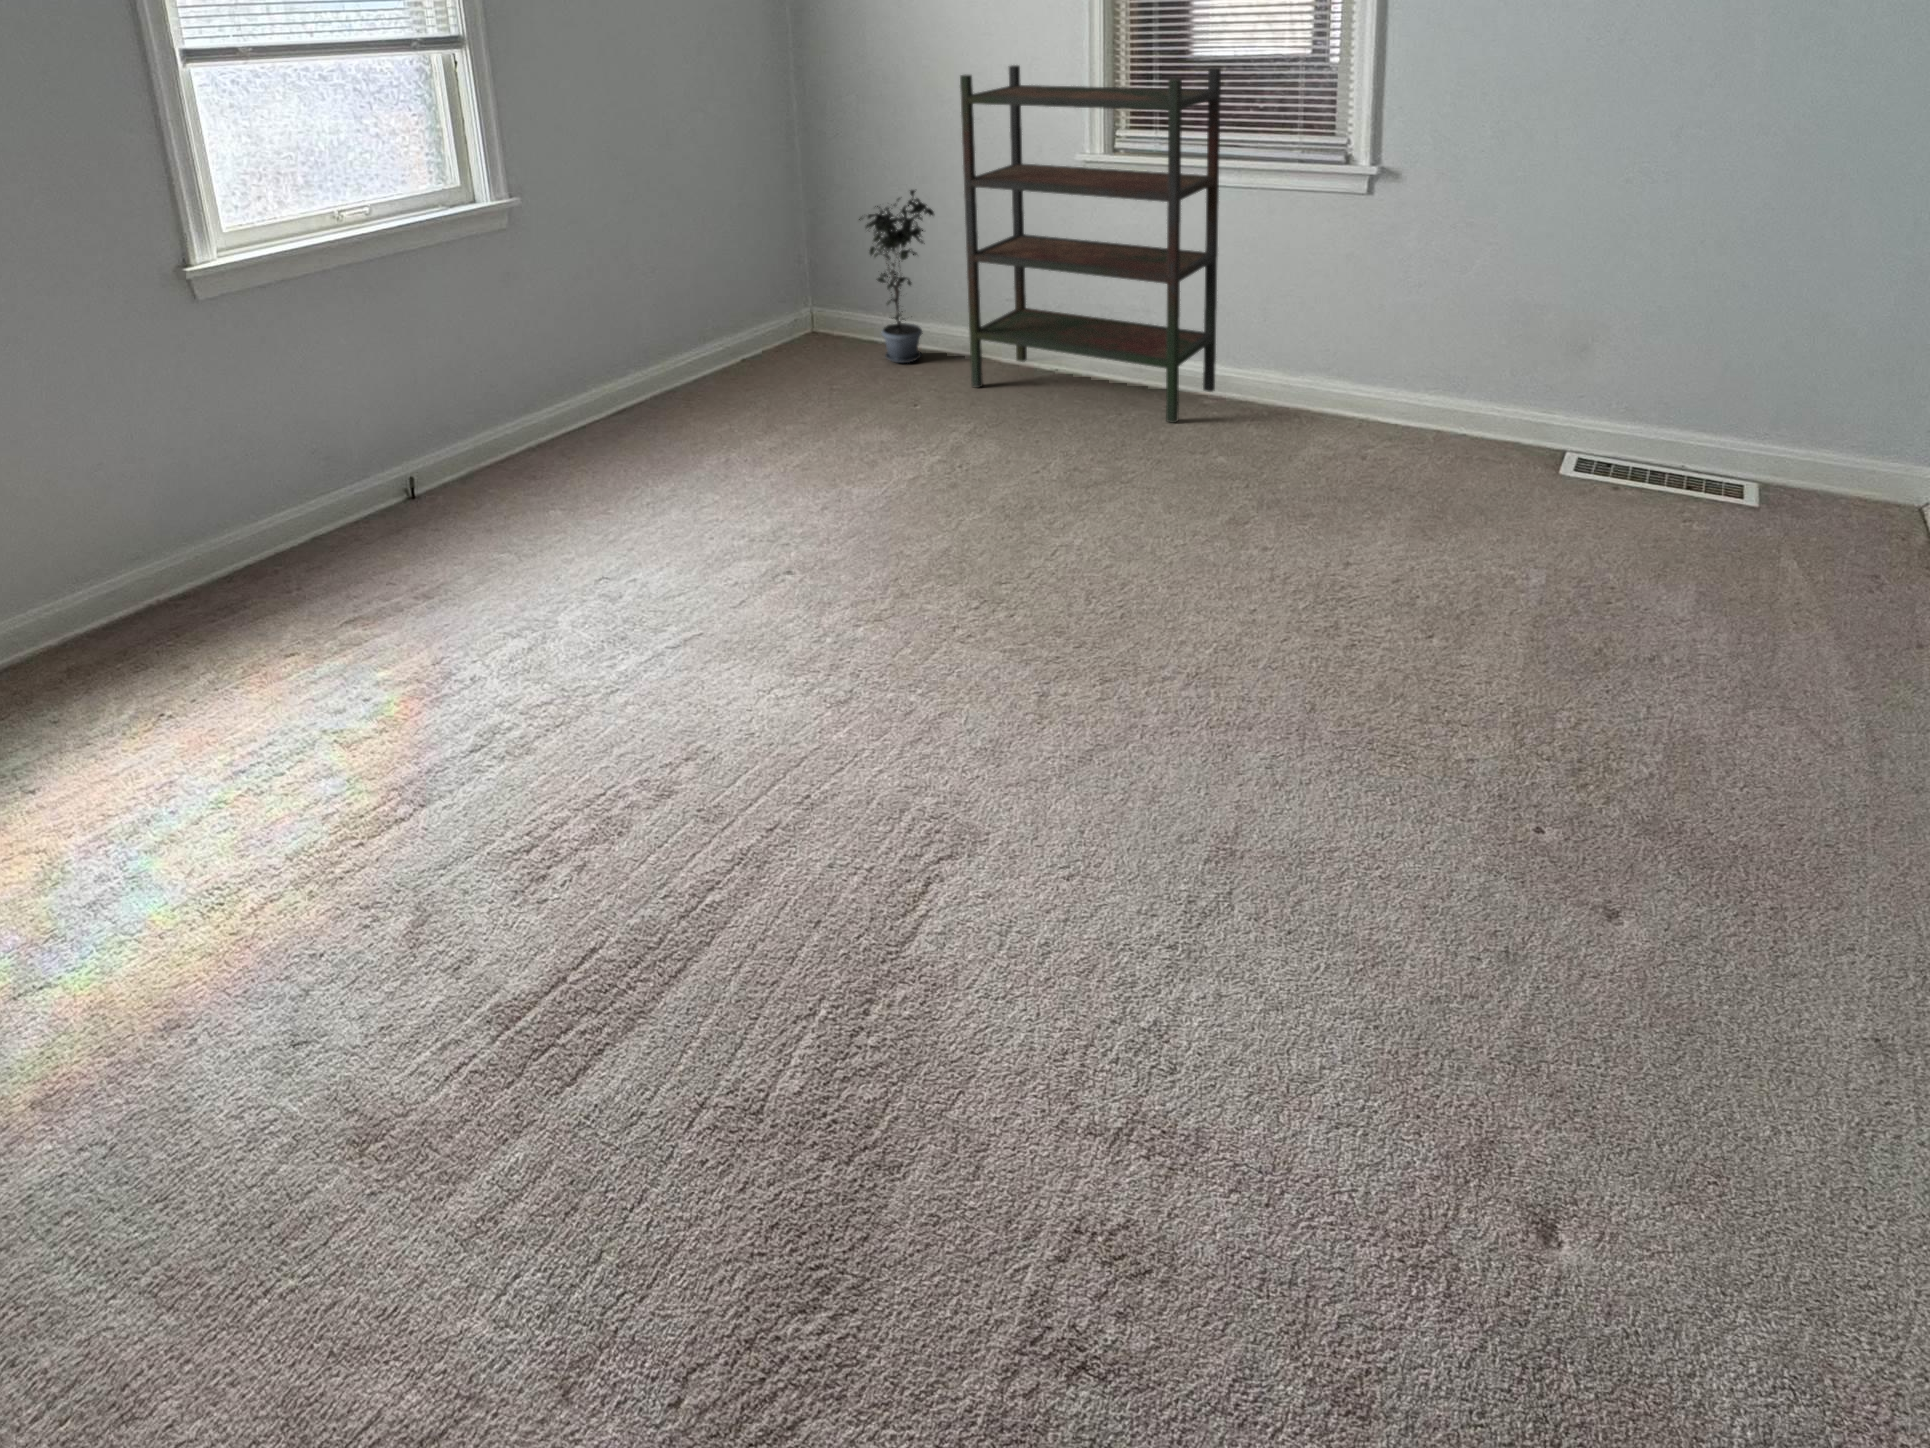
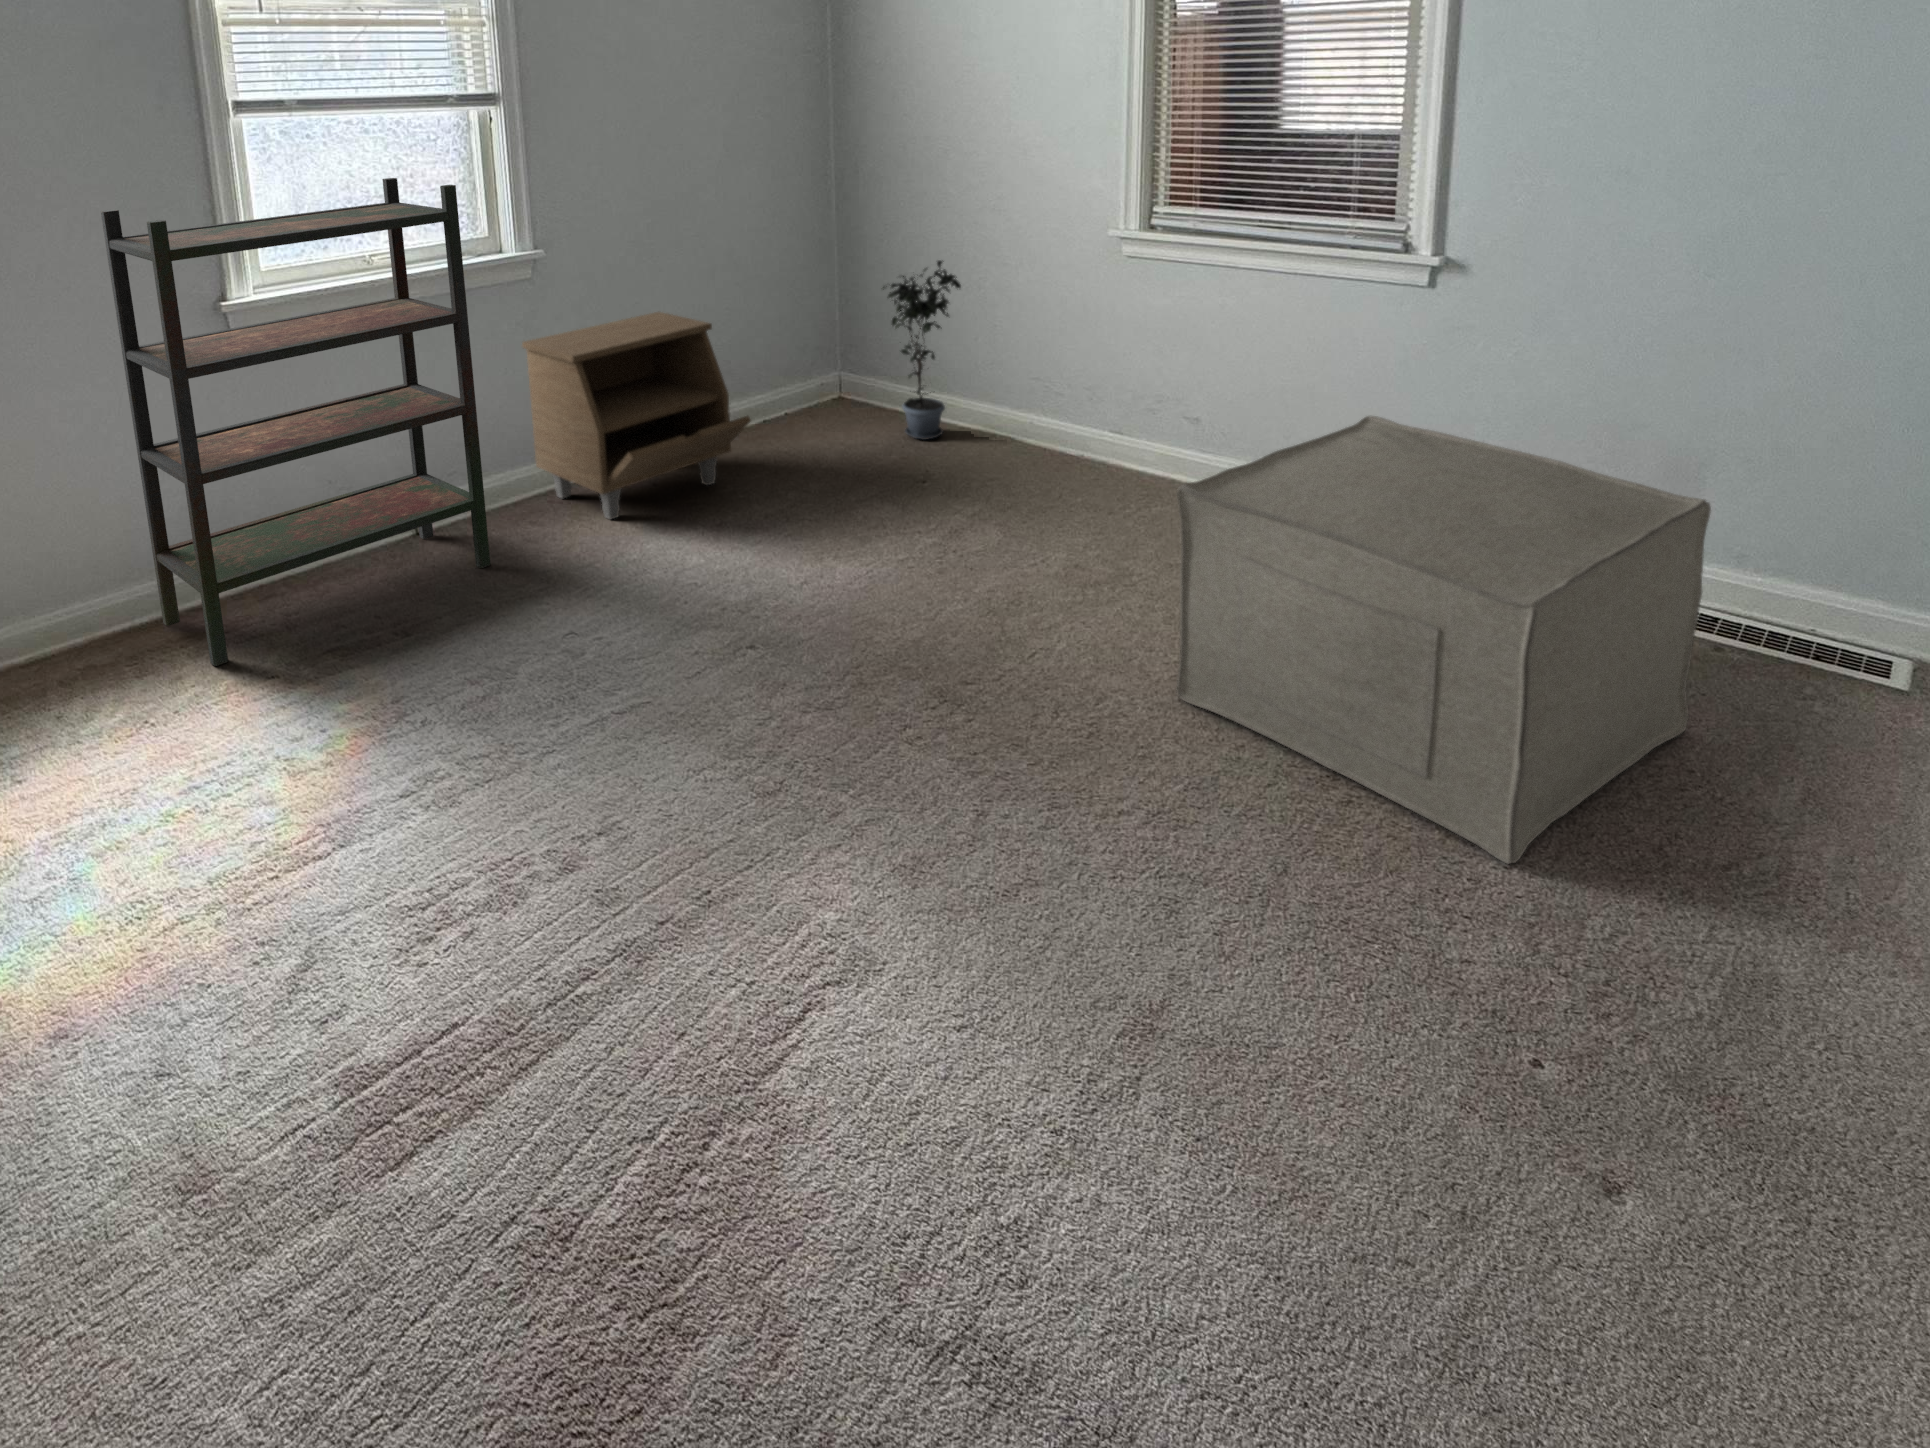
bookshelf: present [960,65,1221,423] -> present [101,178,490,666]
nightstand: none [505,254,747,464] -> present [522,312,751,519]
ottoman: none [1185,309,1618,677] -> present [1176,416,1711,864]

